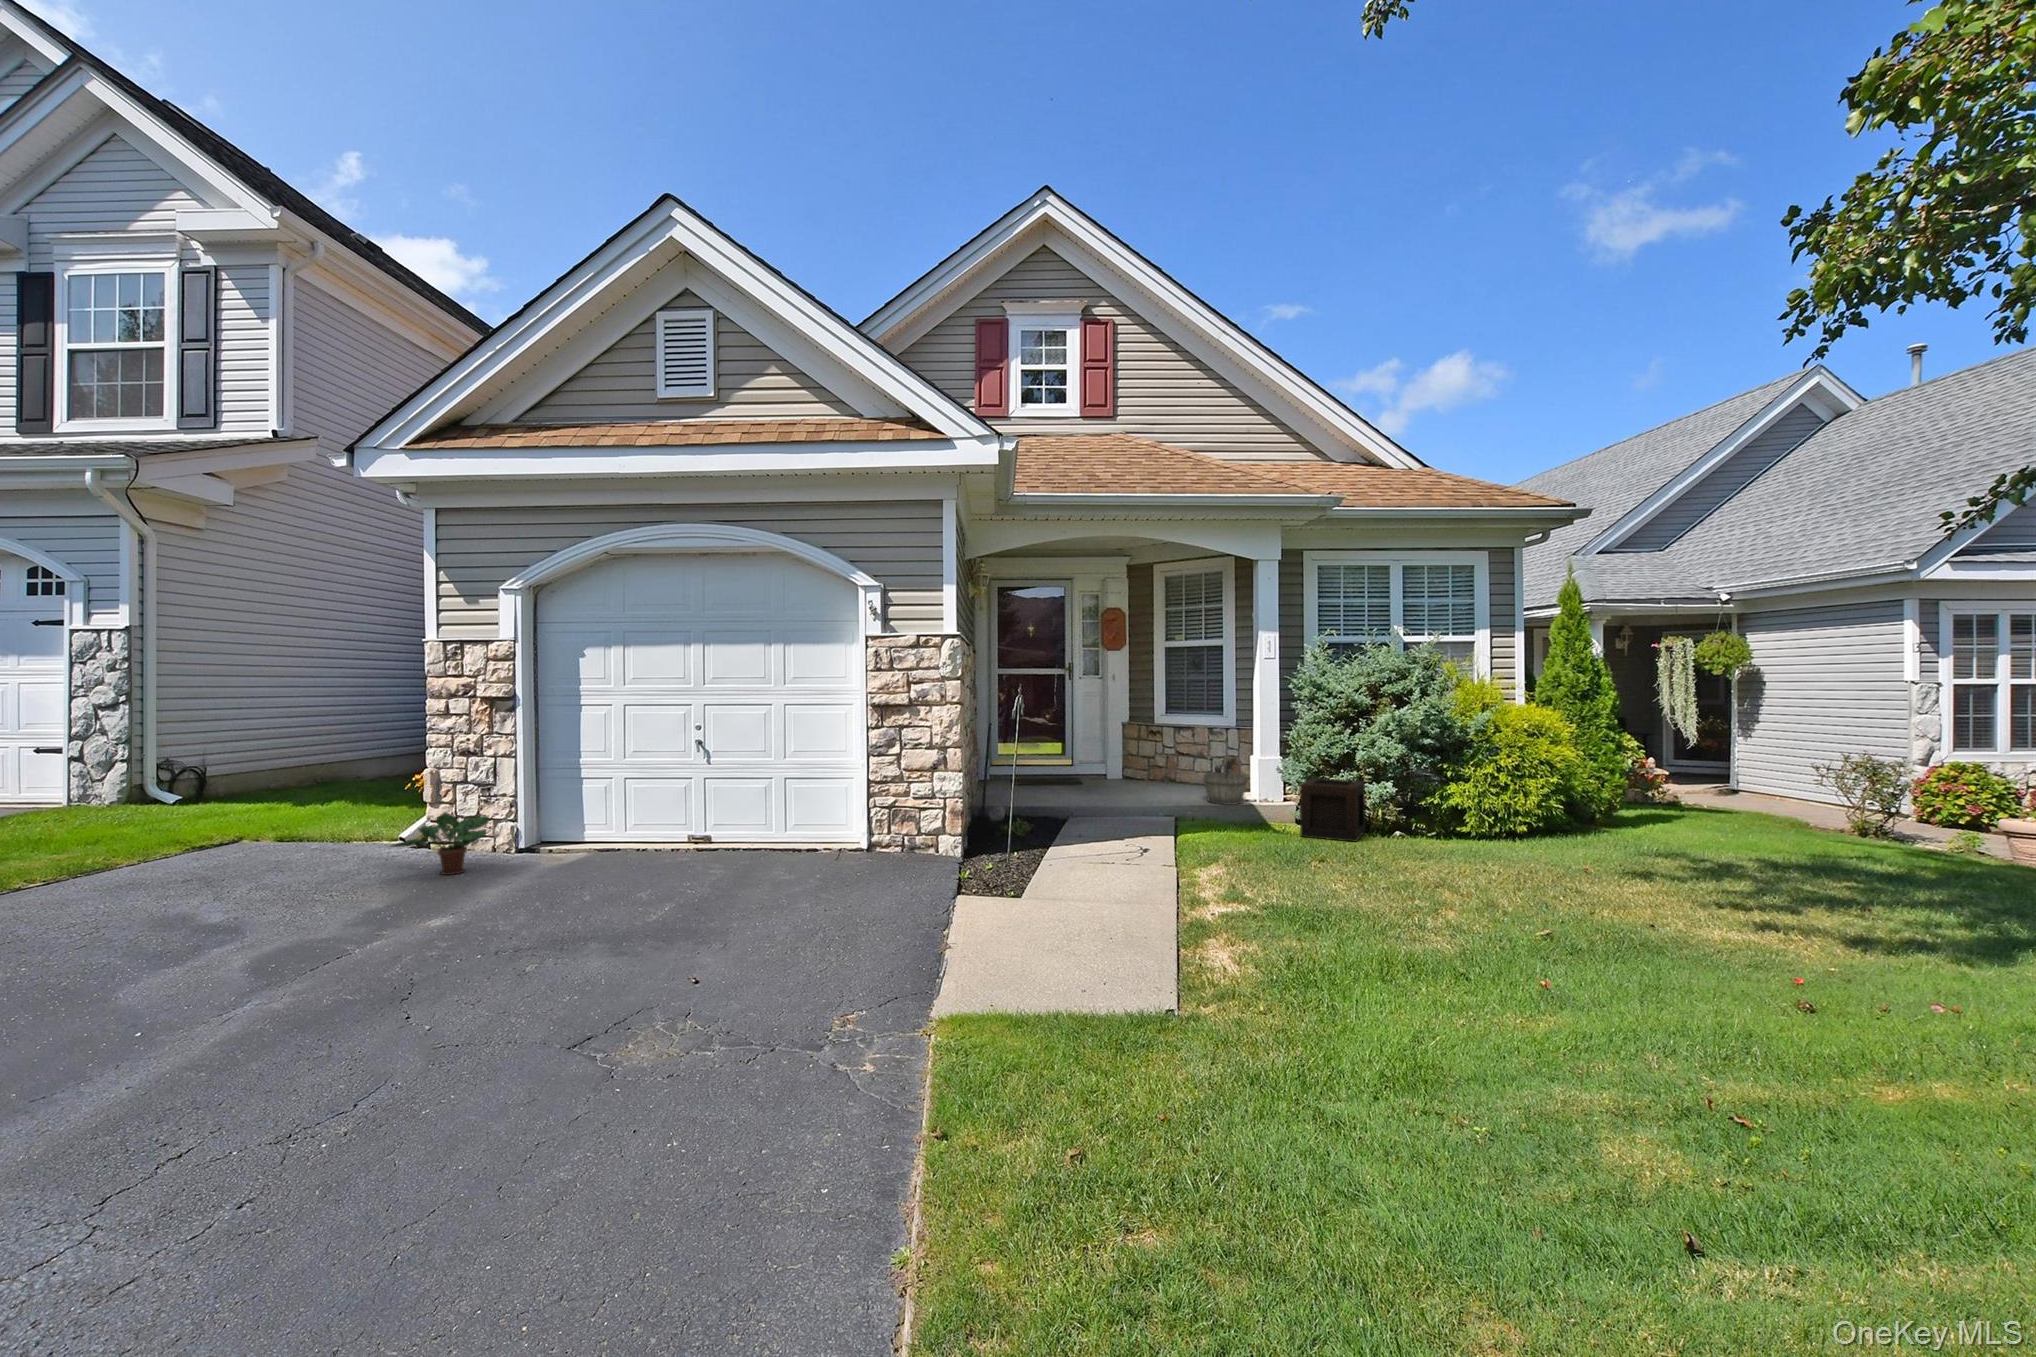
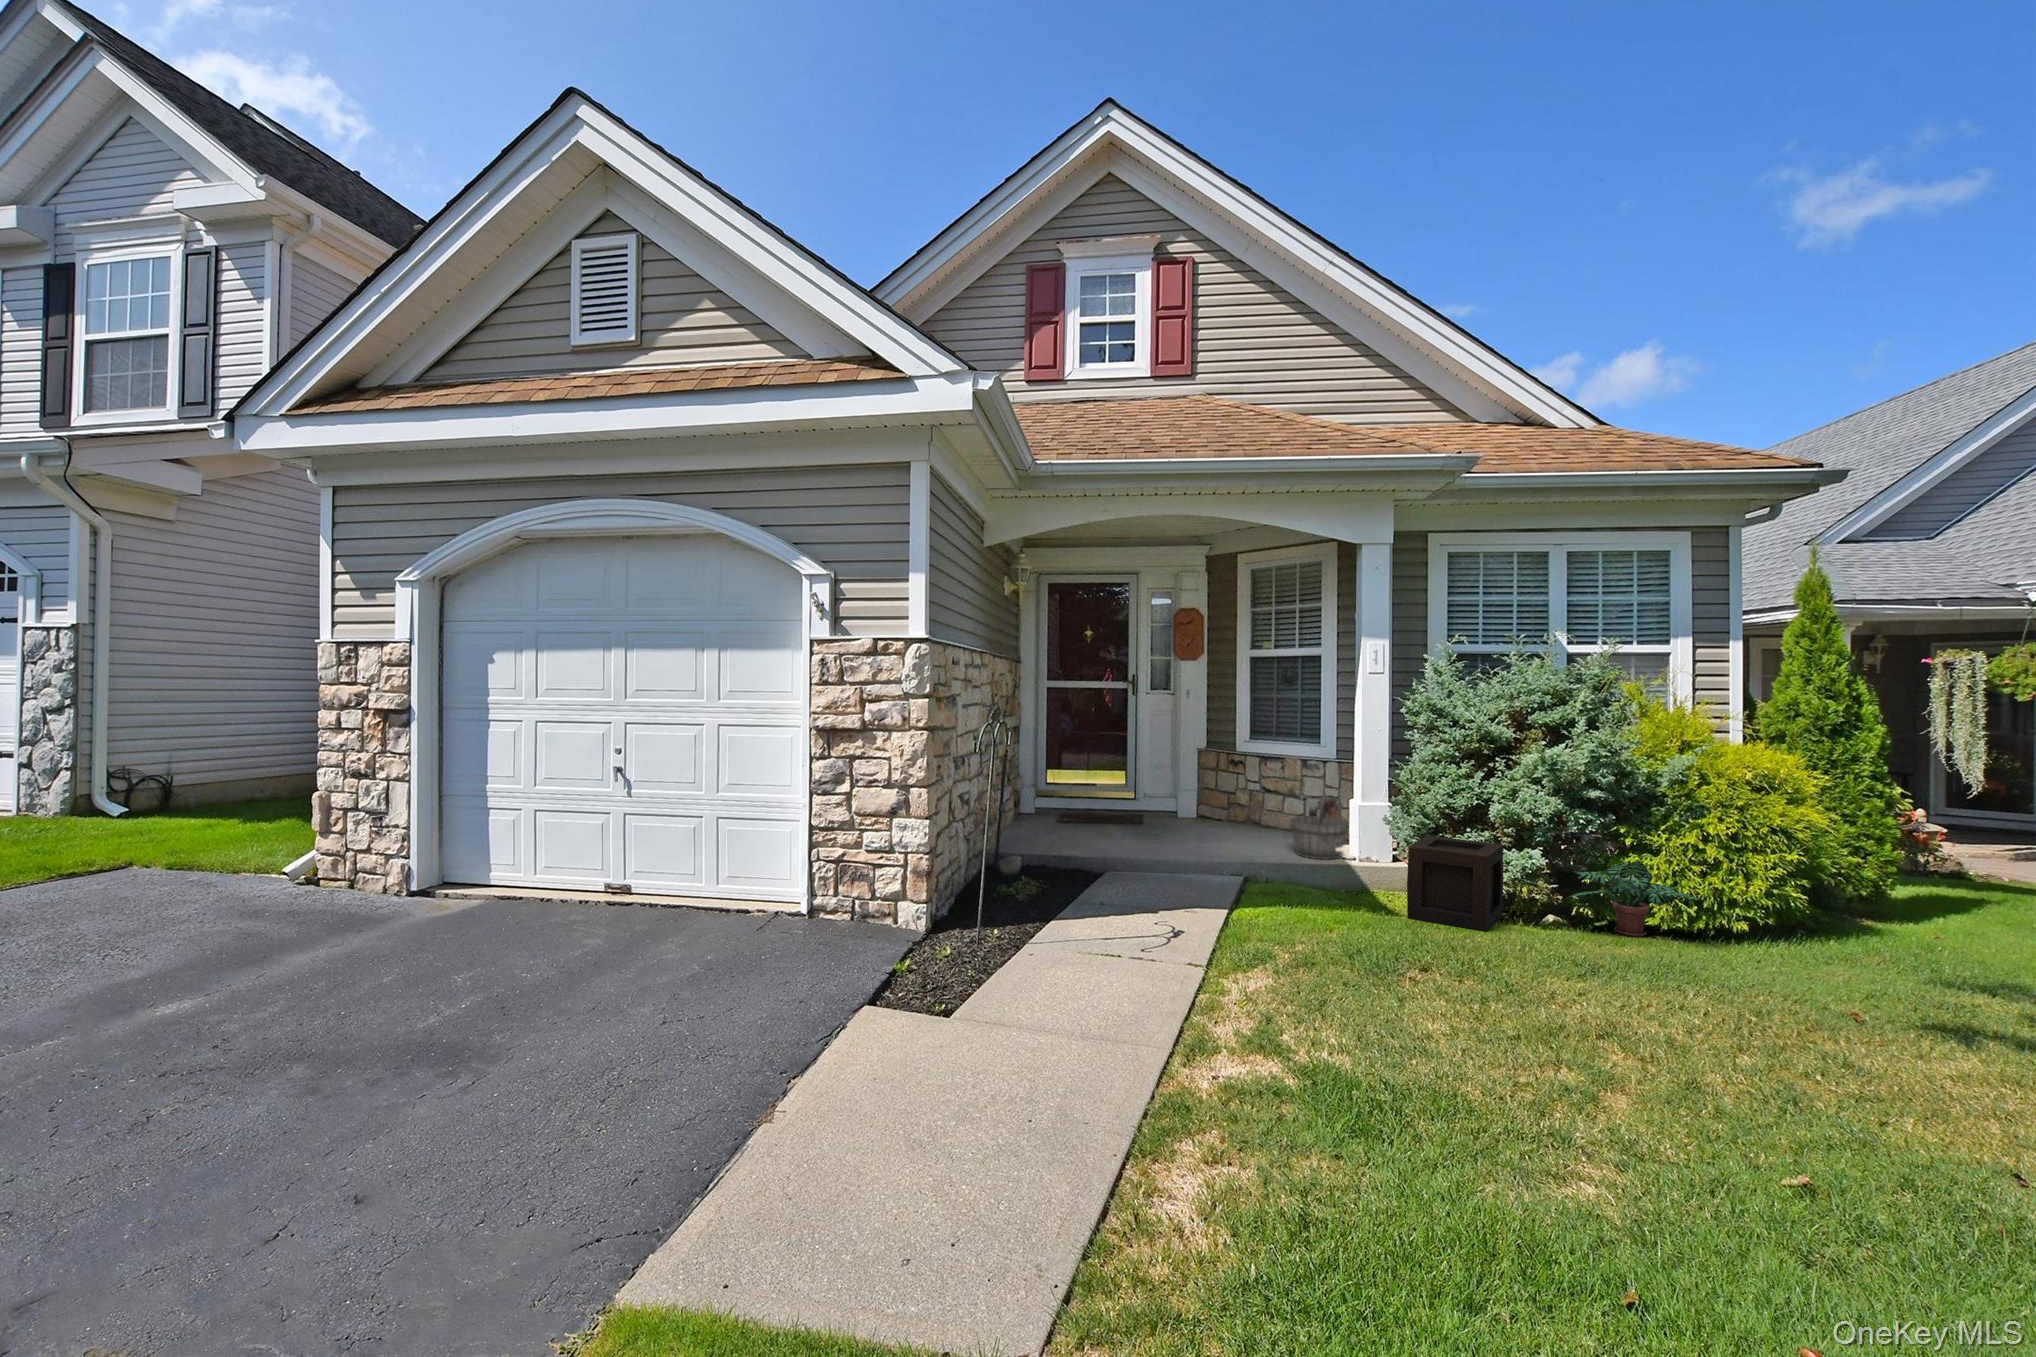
potted plant: present [391,812,489,875] -> present [1568,860,1699,937]

